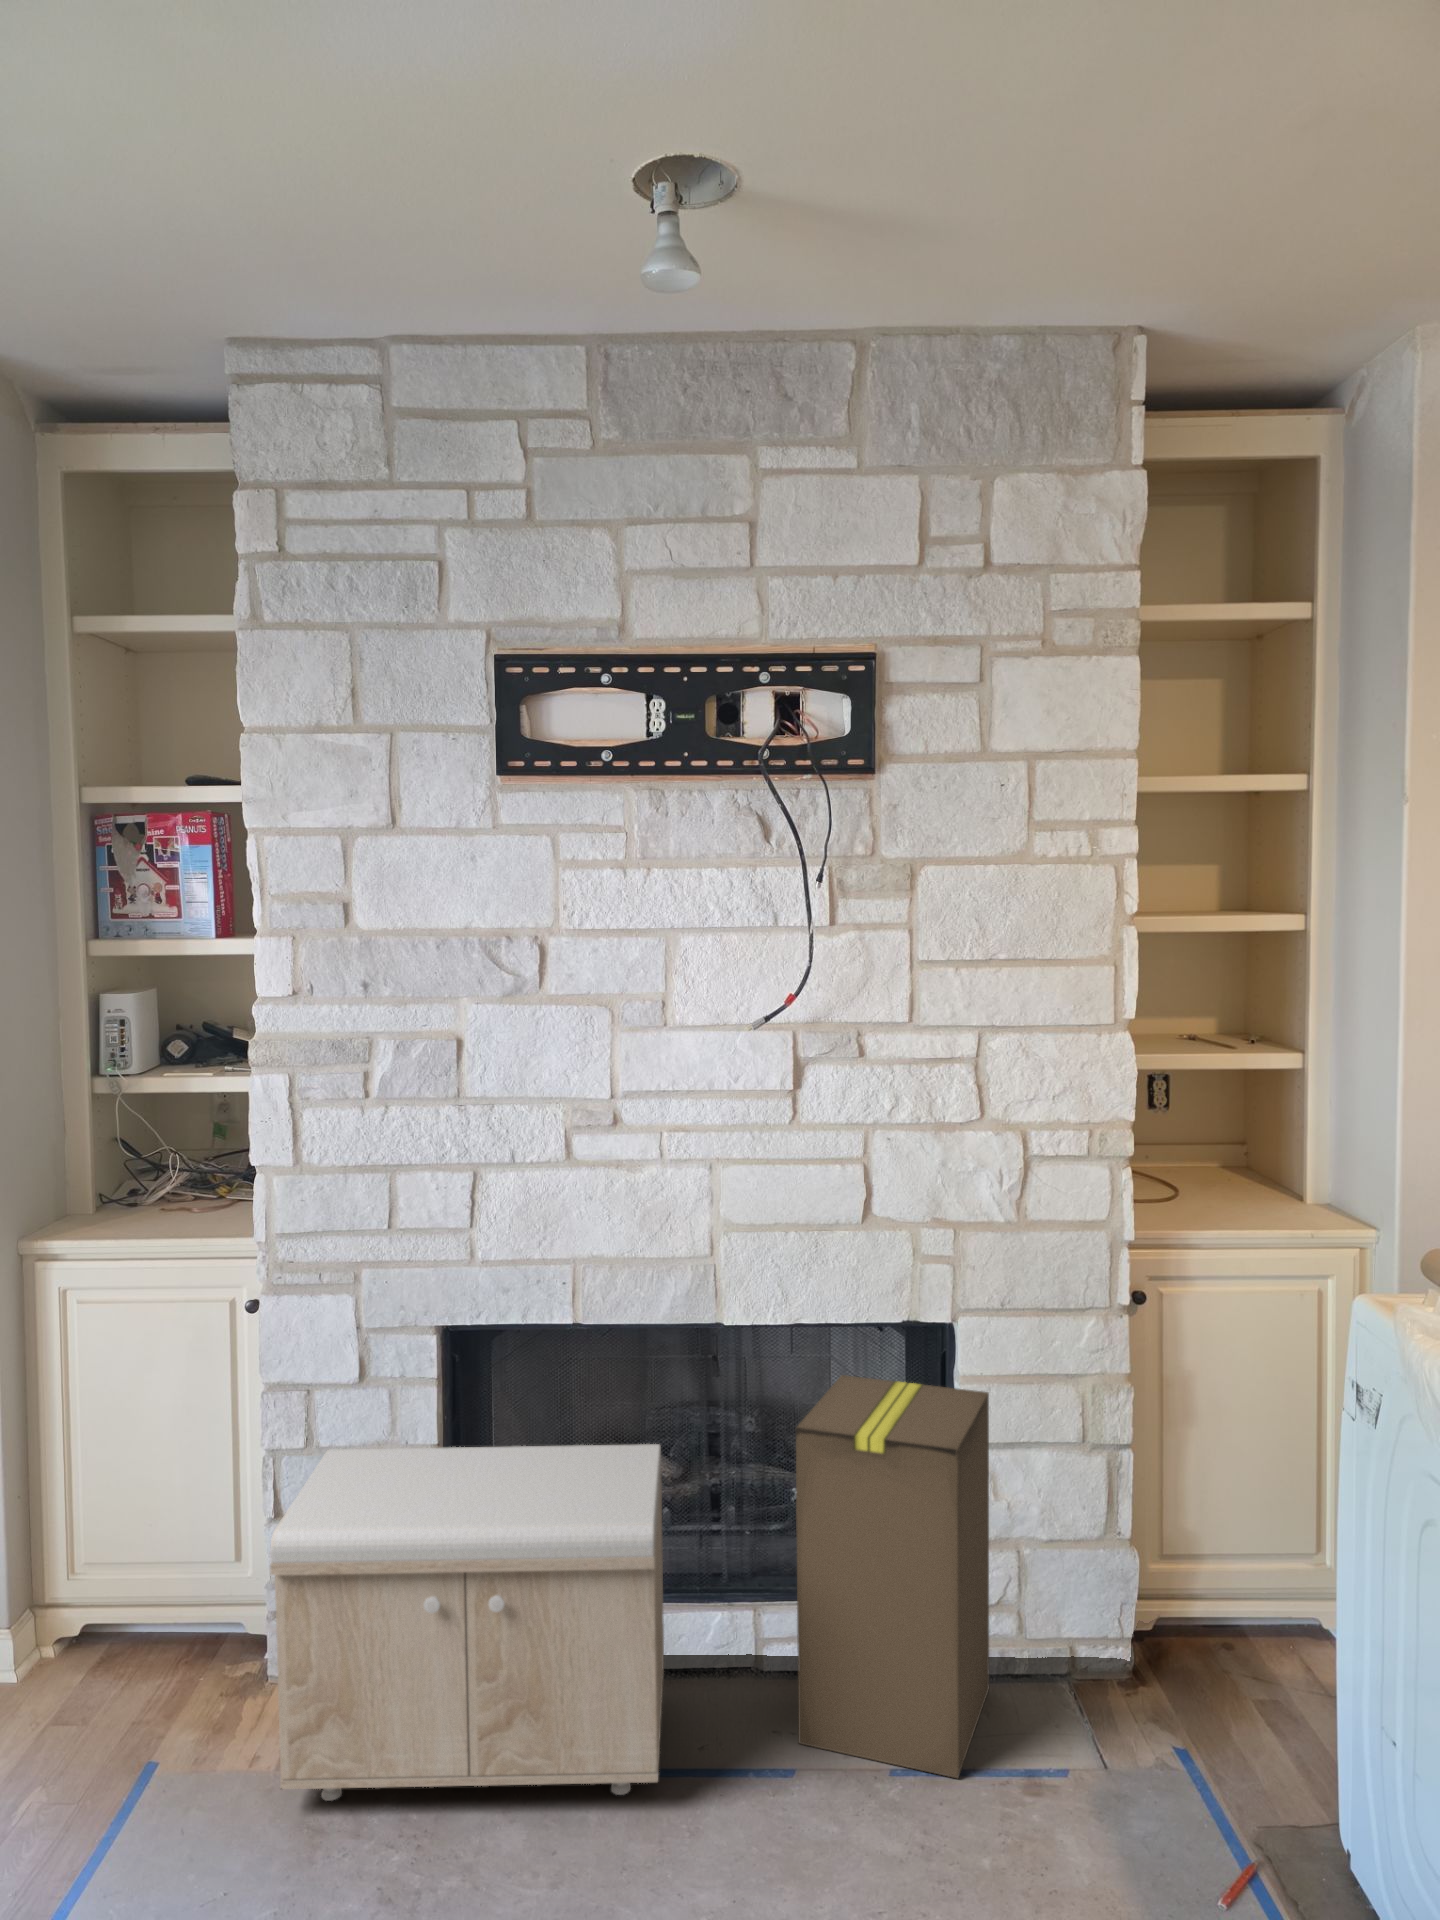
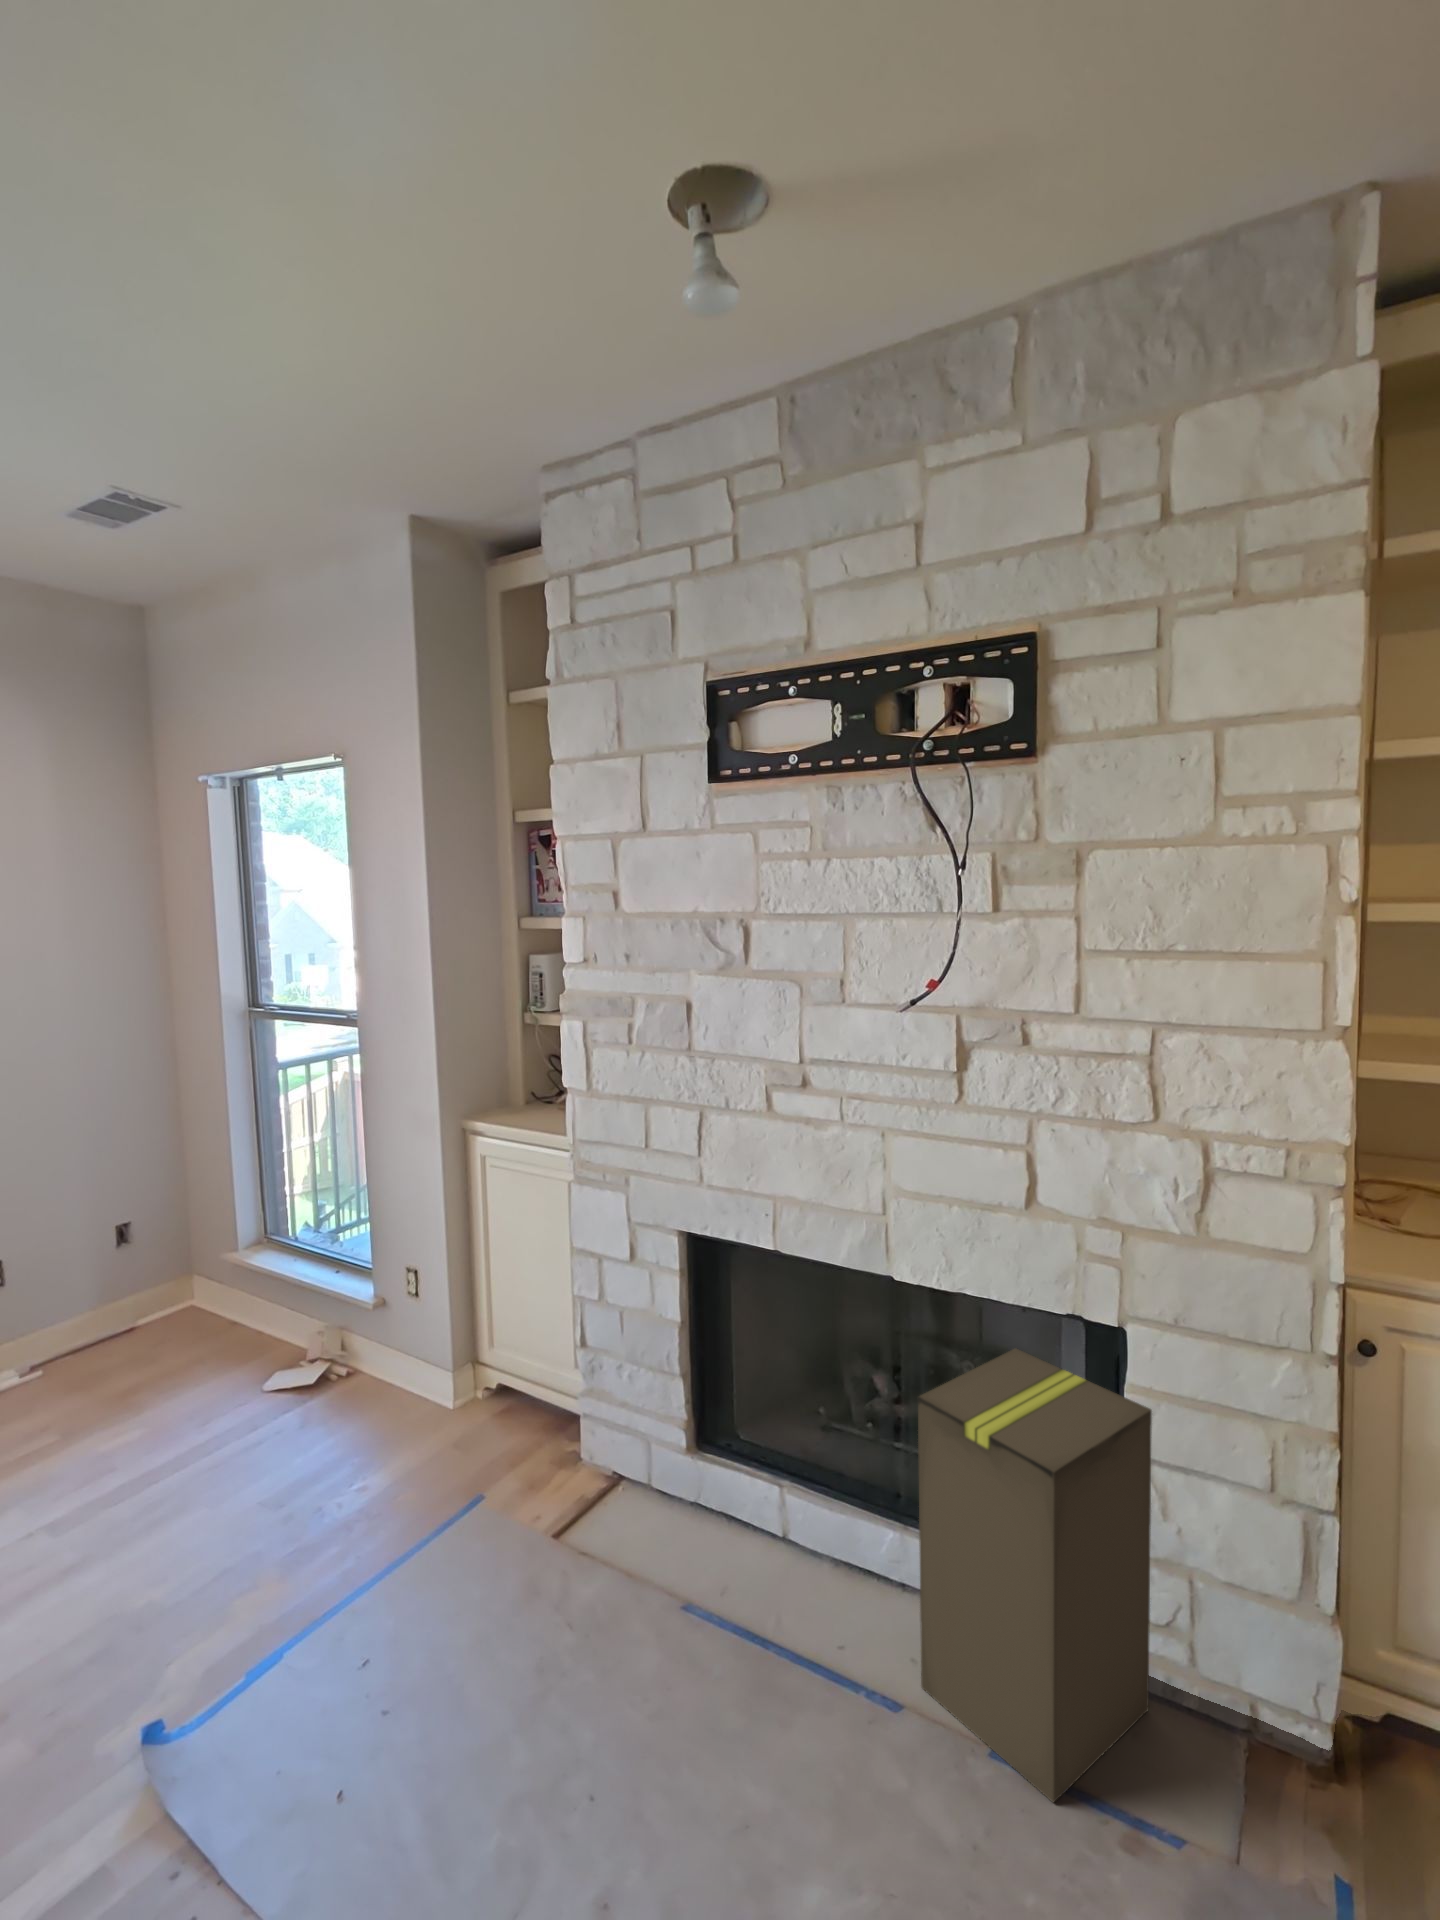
storage bench: present [270,1444,664,1801] -> none [498,1309,840,1678]

